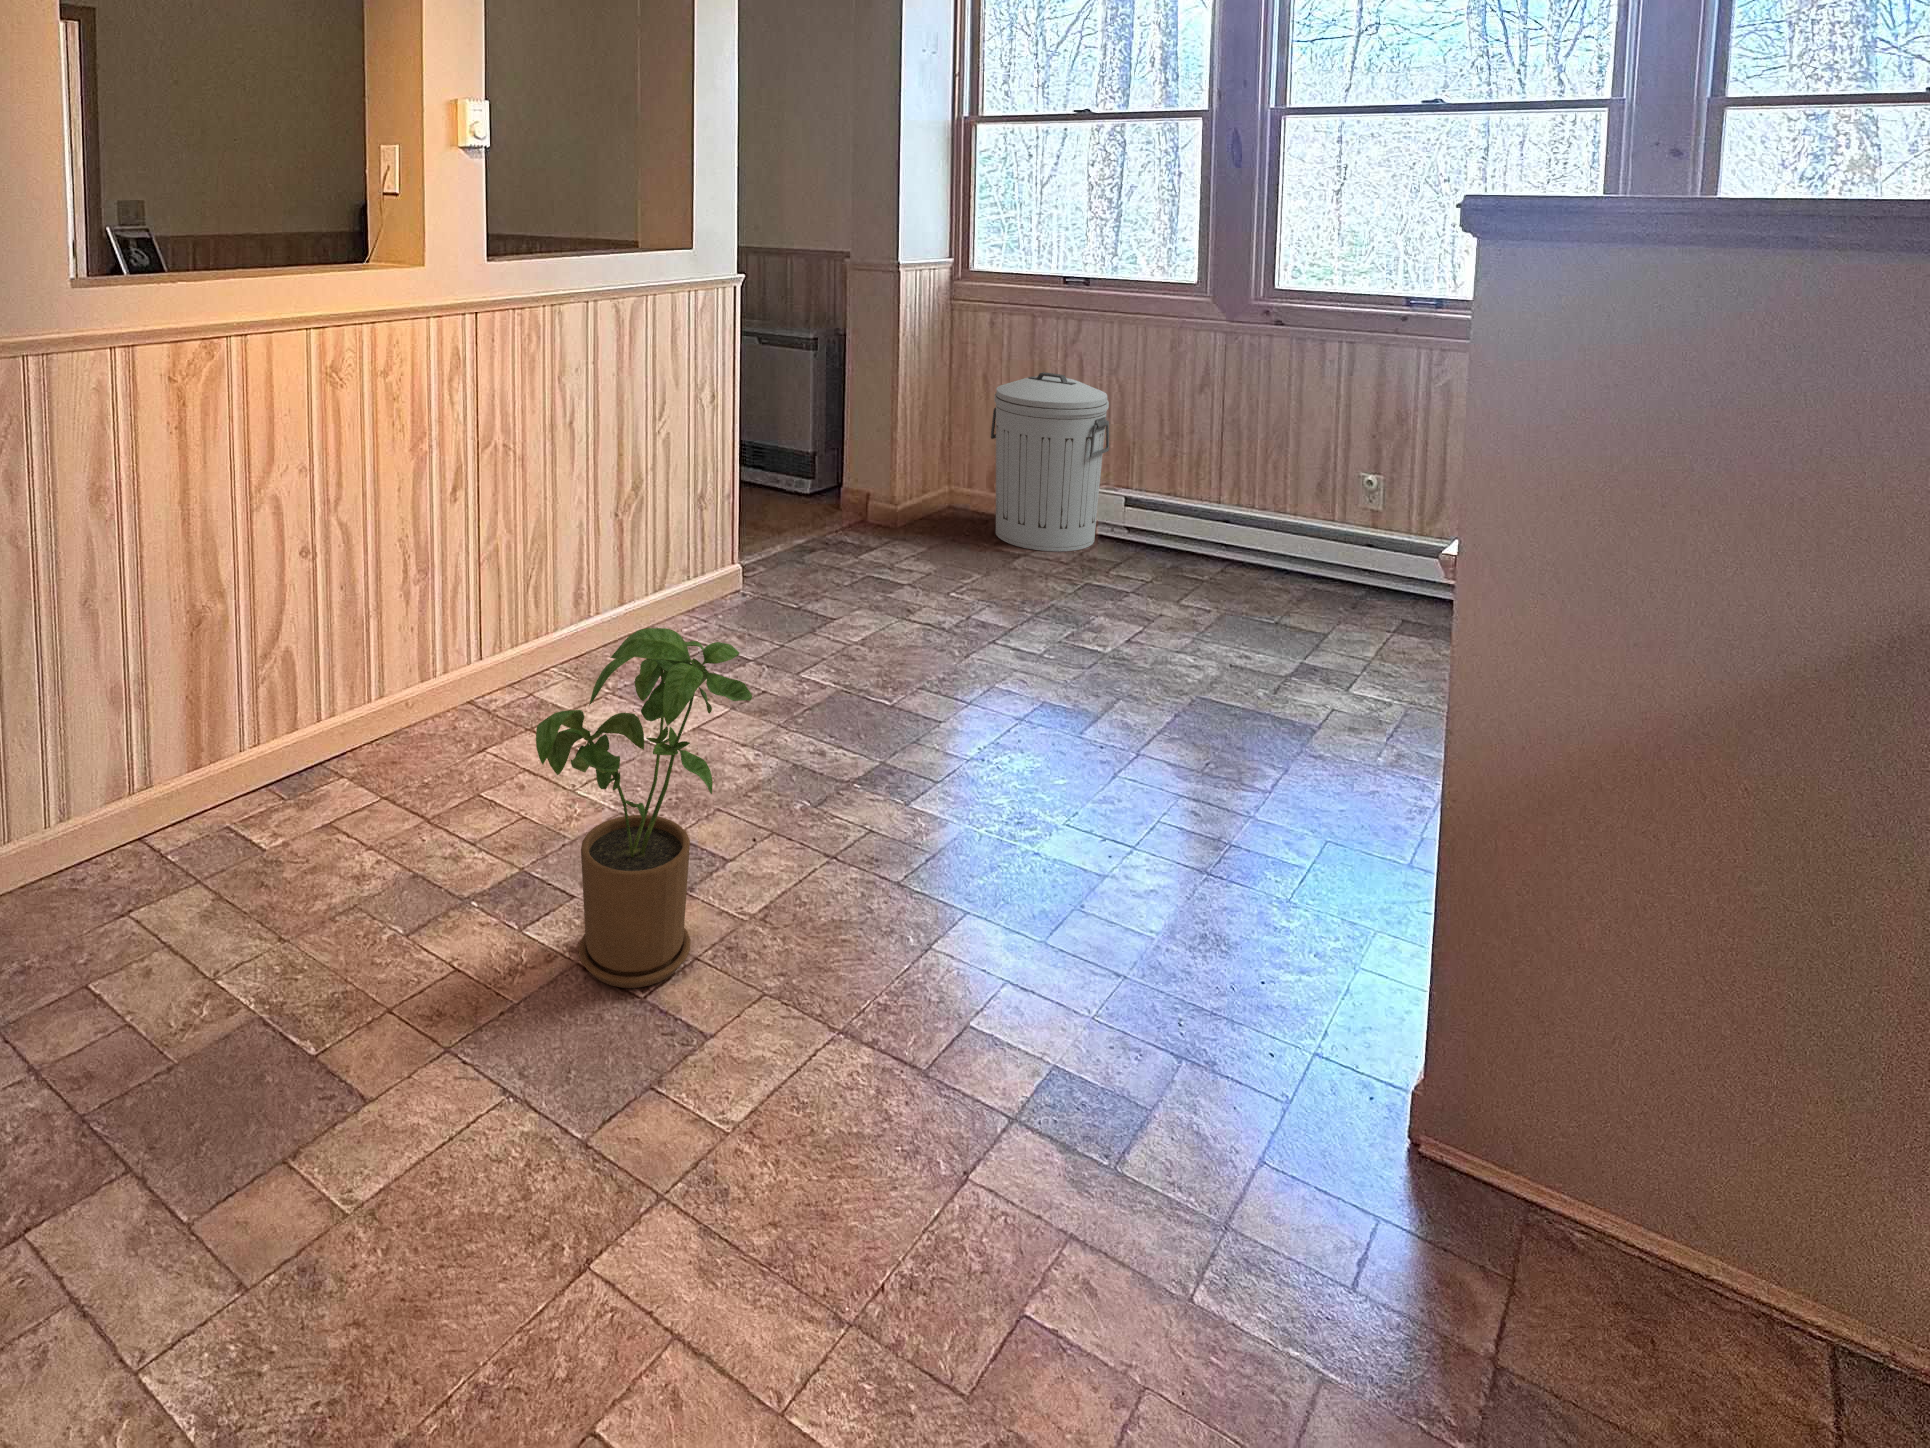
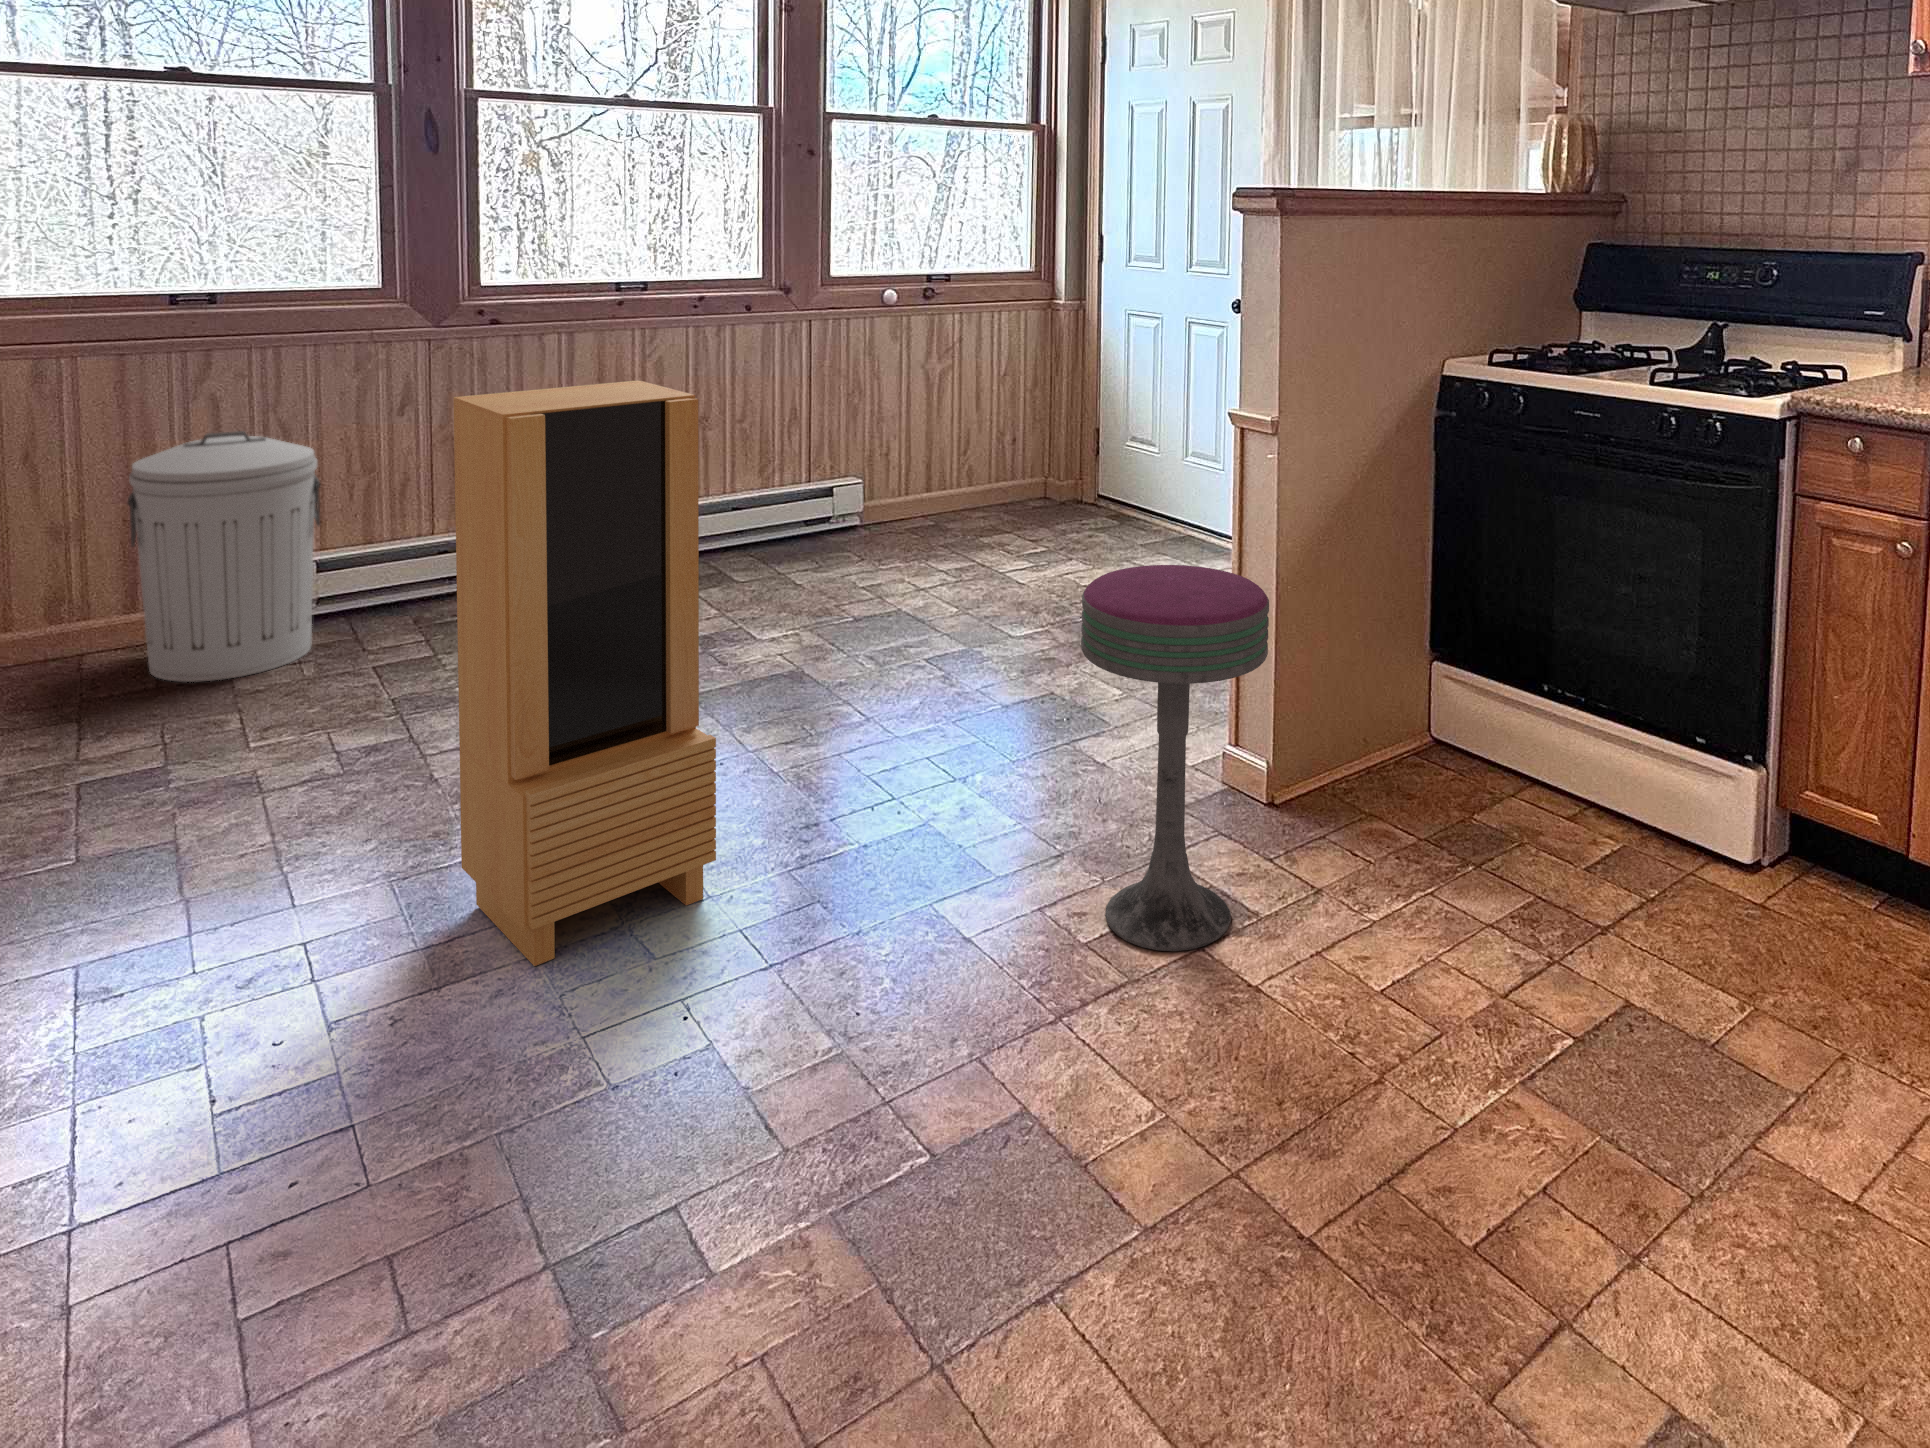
storage cabinet: none [769,349,967,794] -> present [454,380,716,966]
house plant: present [536,628,752,988] -> none [749,696,1008,1200]
bar stool: none [965,655,1196,1132] -> present [1081,565,1269,951]

